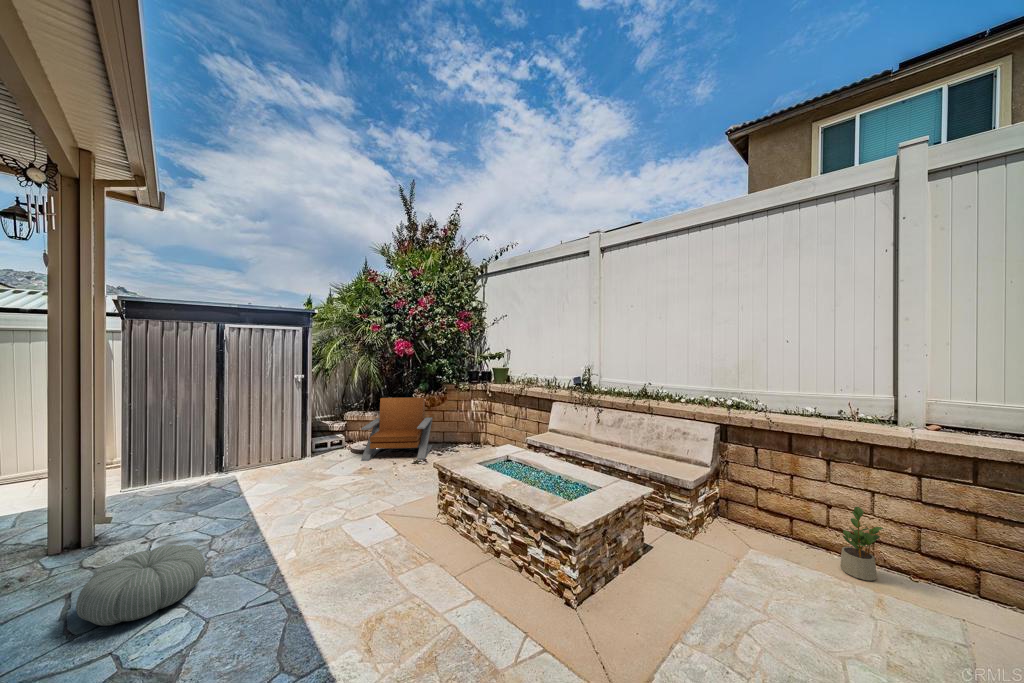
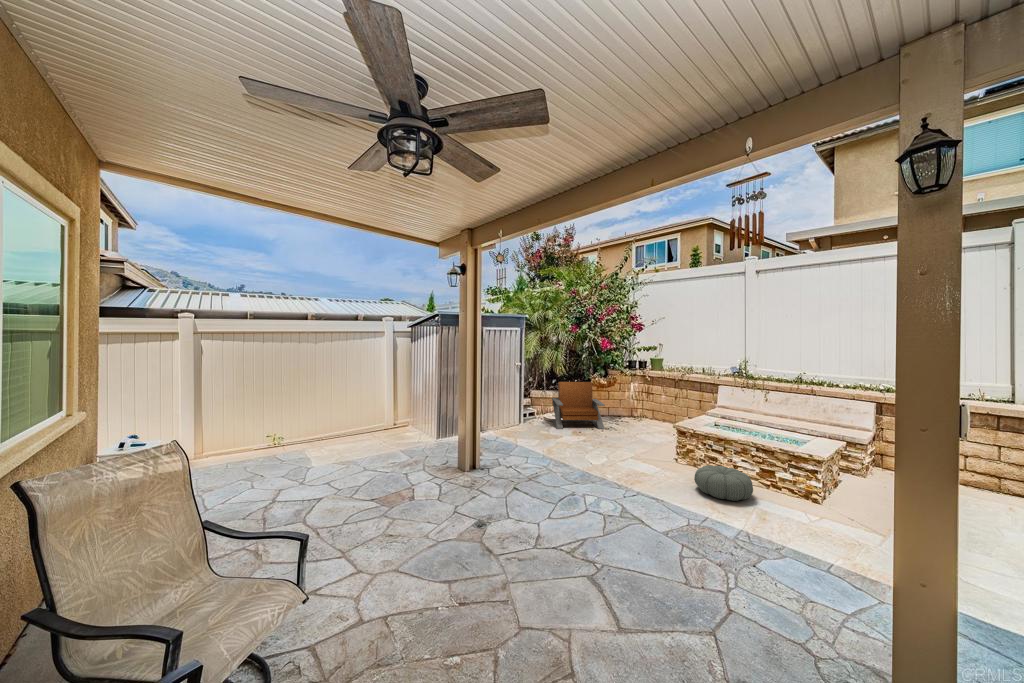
potted plant: present [840,507,883,581] -> none [976,454,1008,499]
pouf: present [76,545,205,626] -> present [694,466,753,501]

